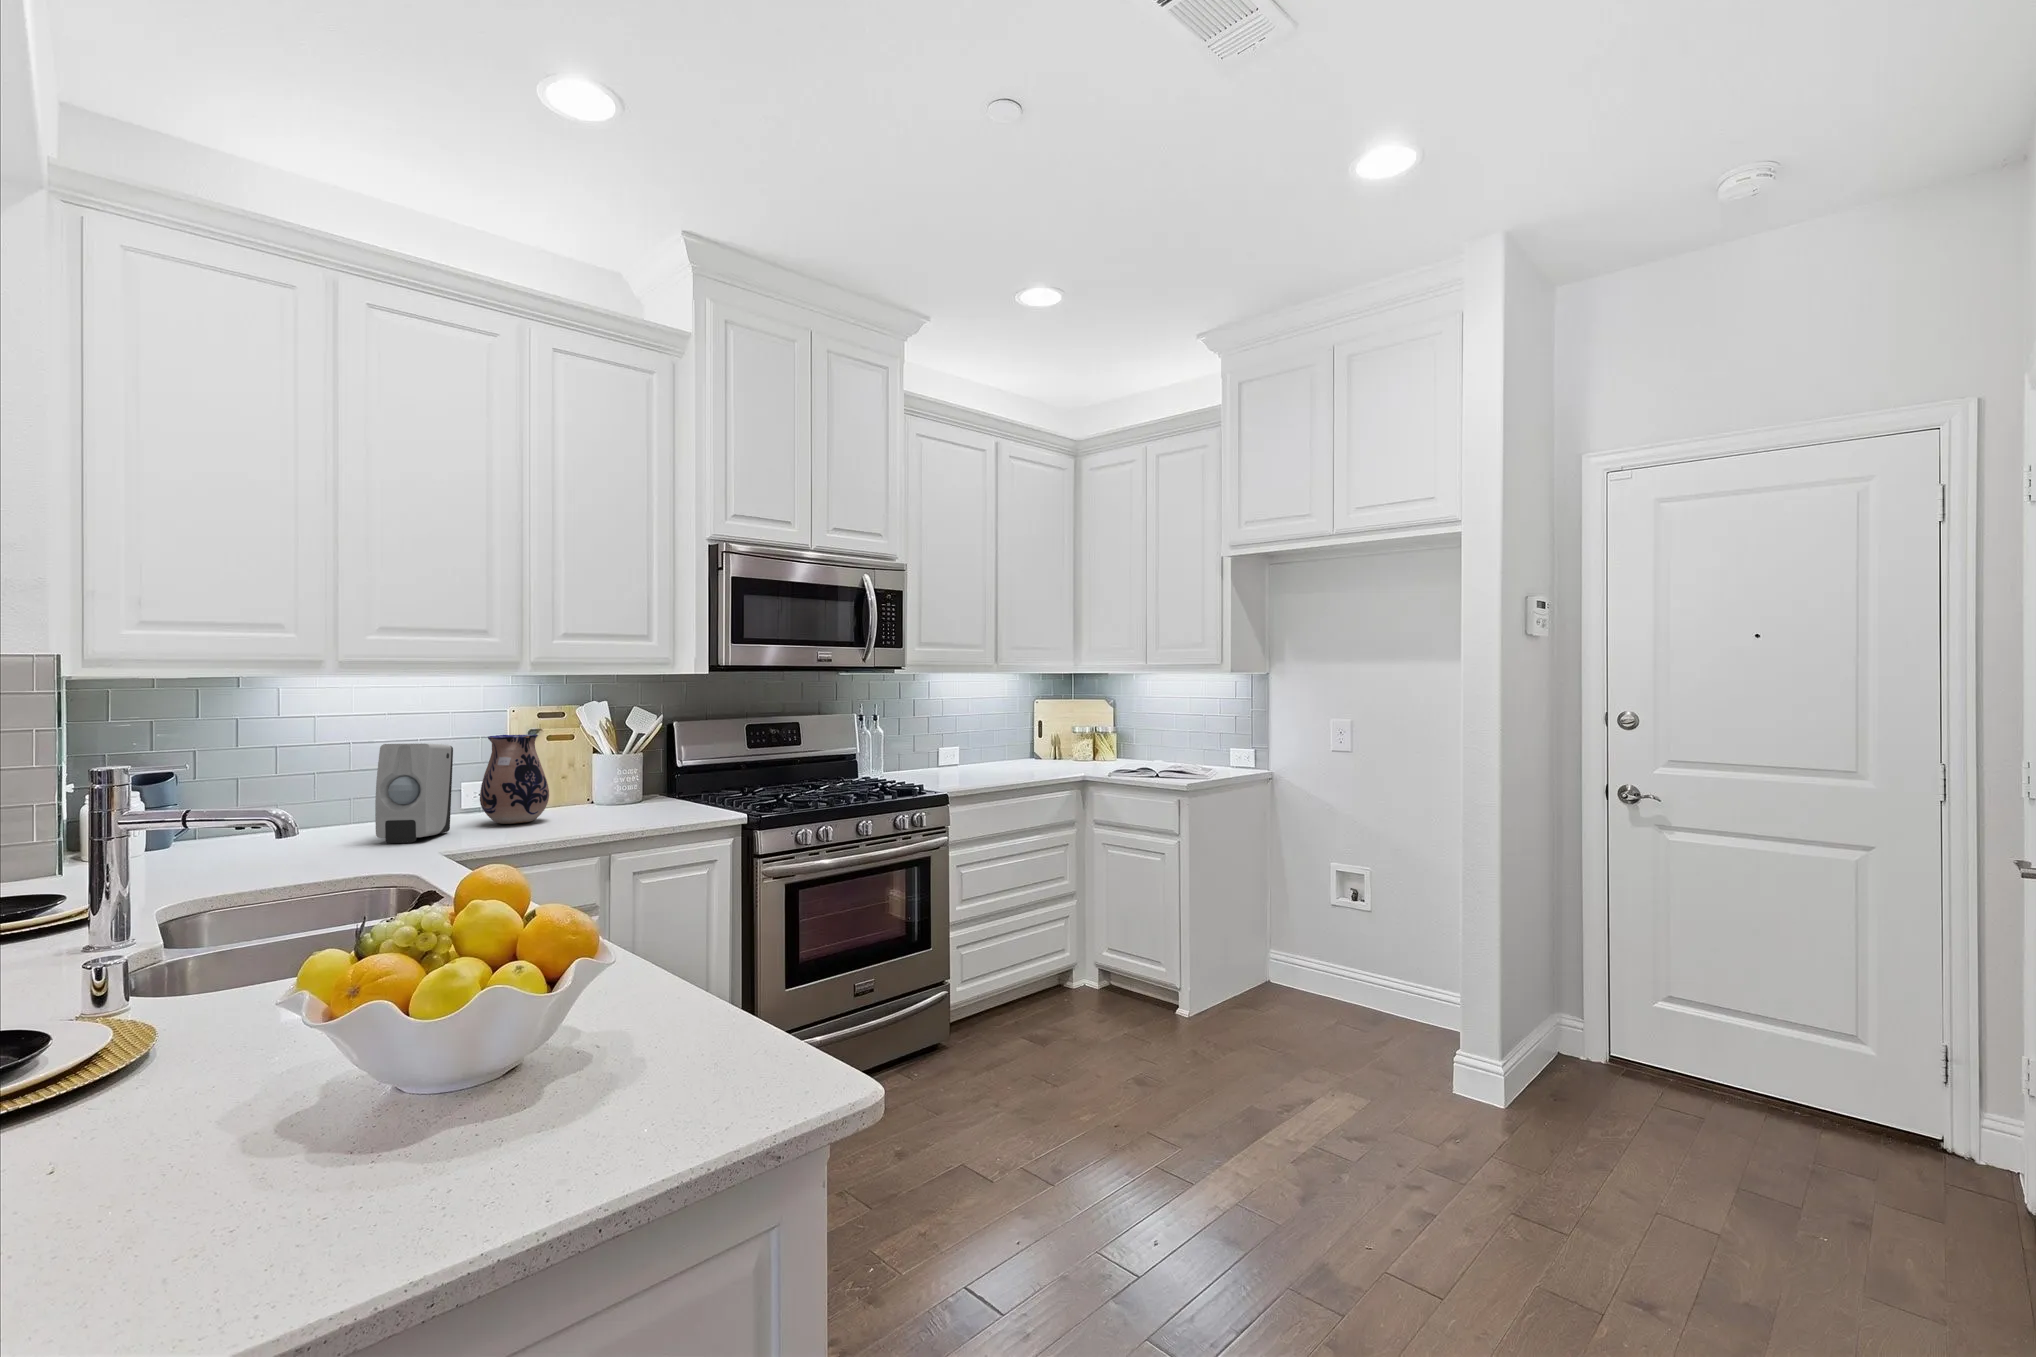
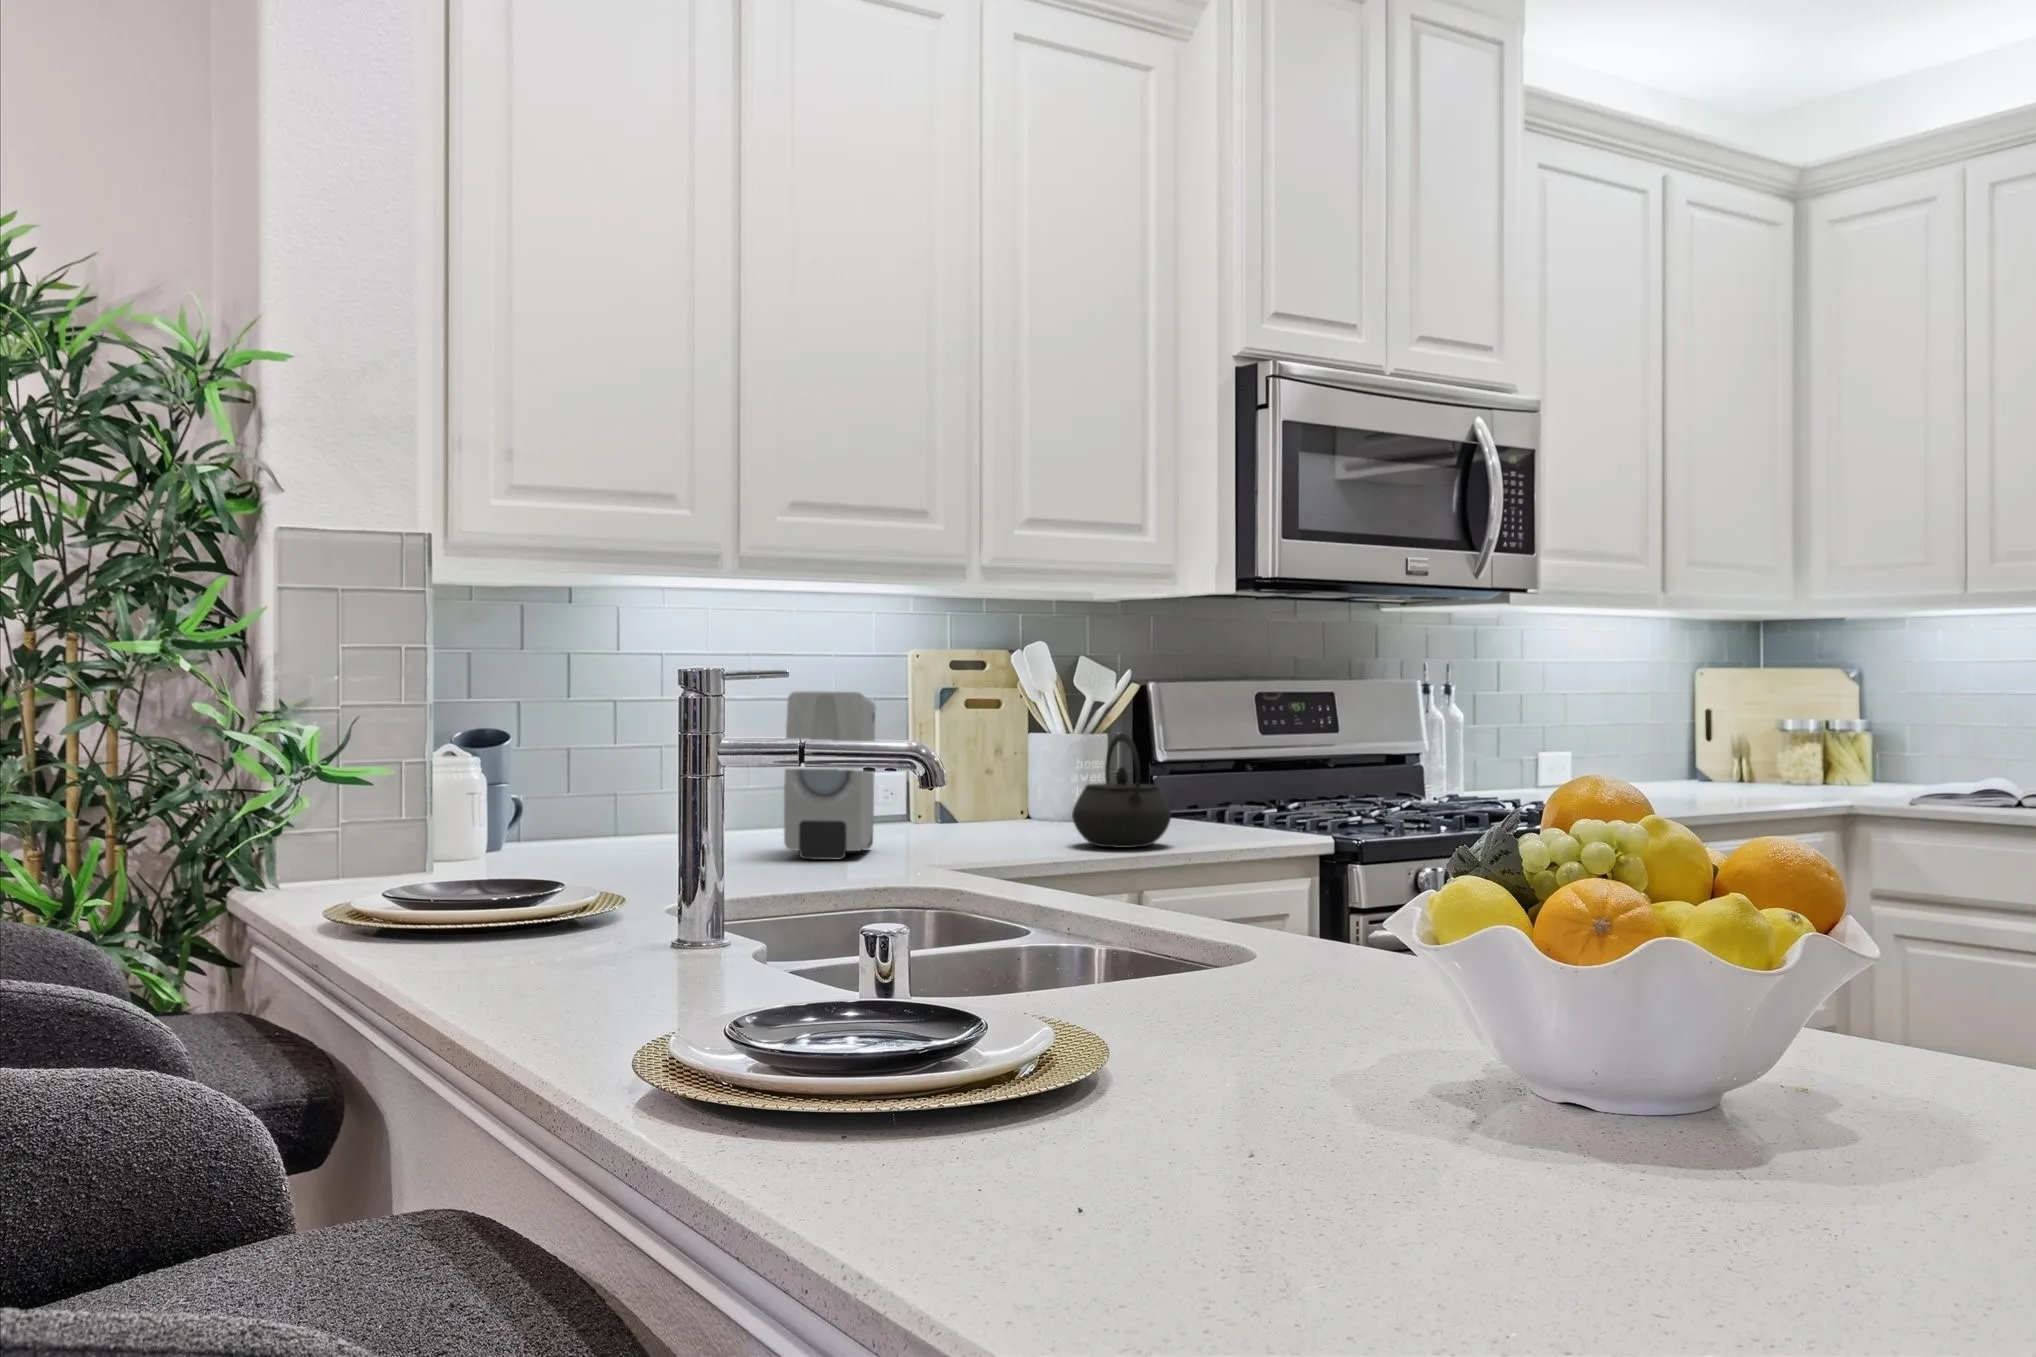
ceramic pitcher: present [480,734,549,824] -> none [902,689,1006,841]
kettle: none [578,760,640,826] -> present [1072,733,1171,848]

